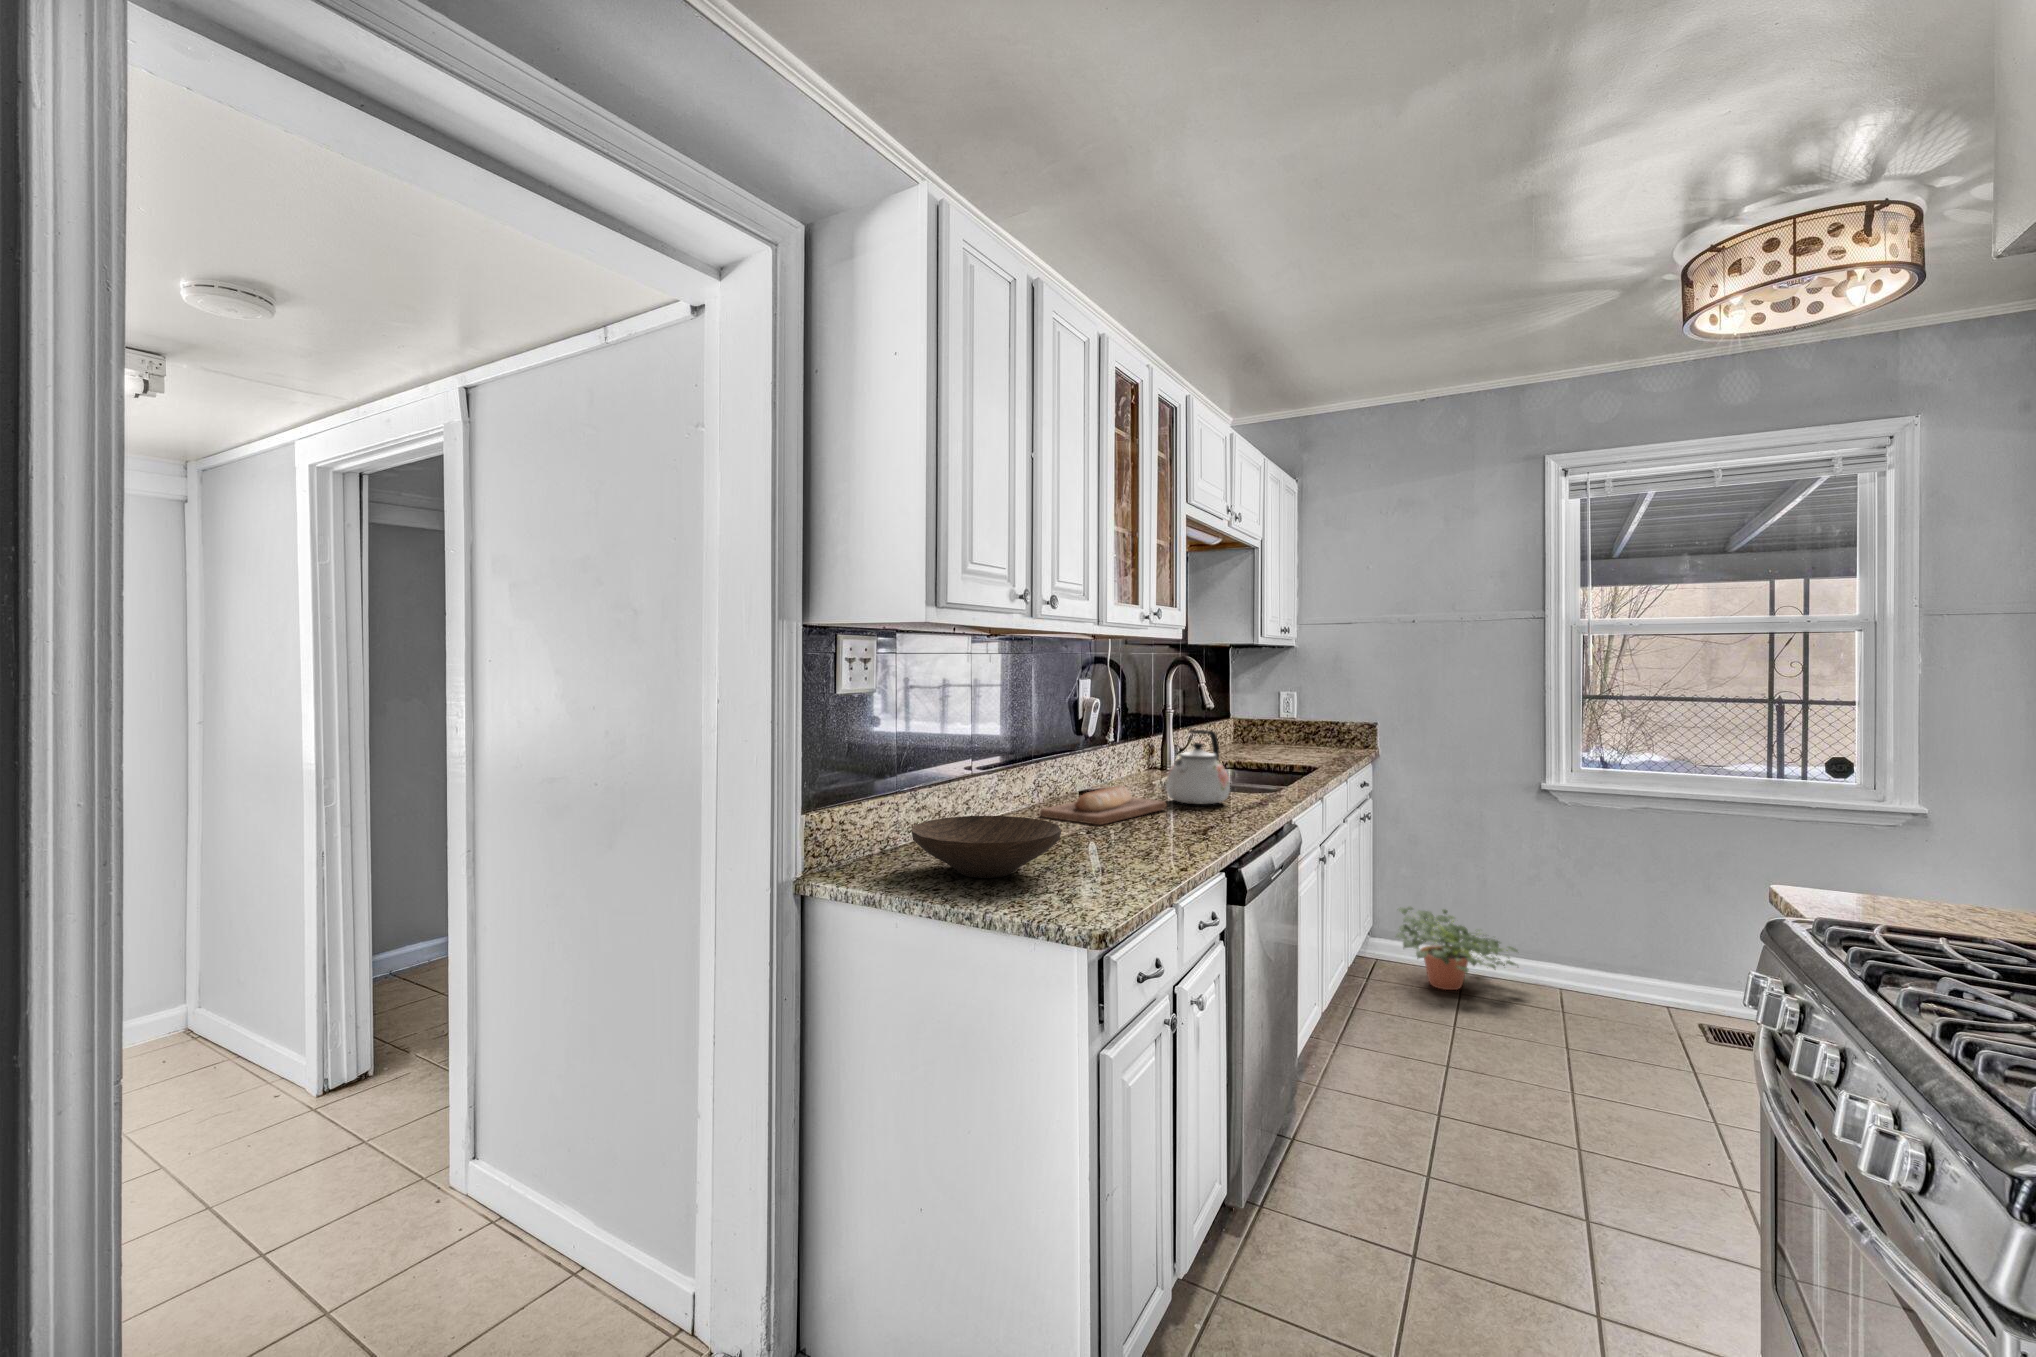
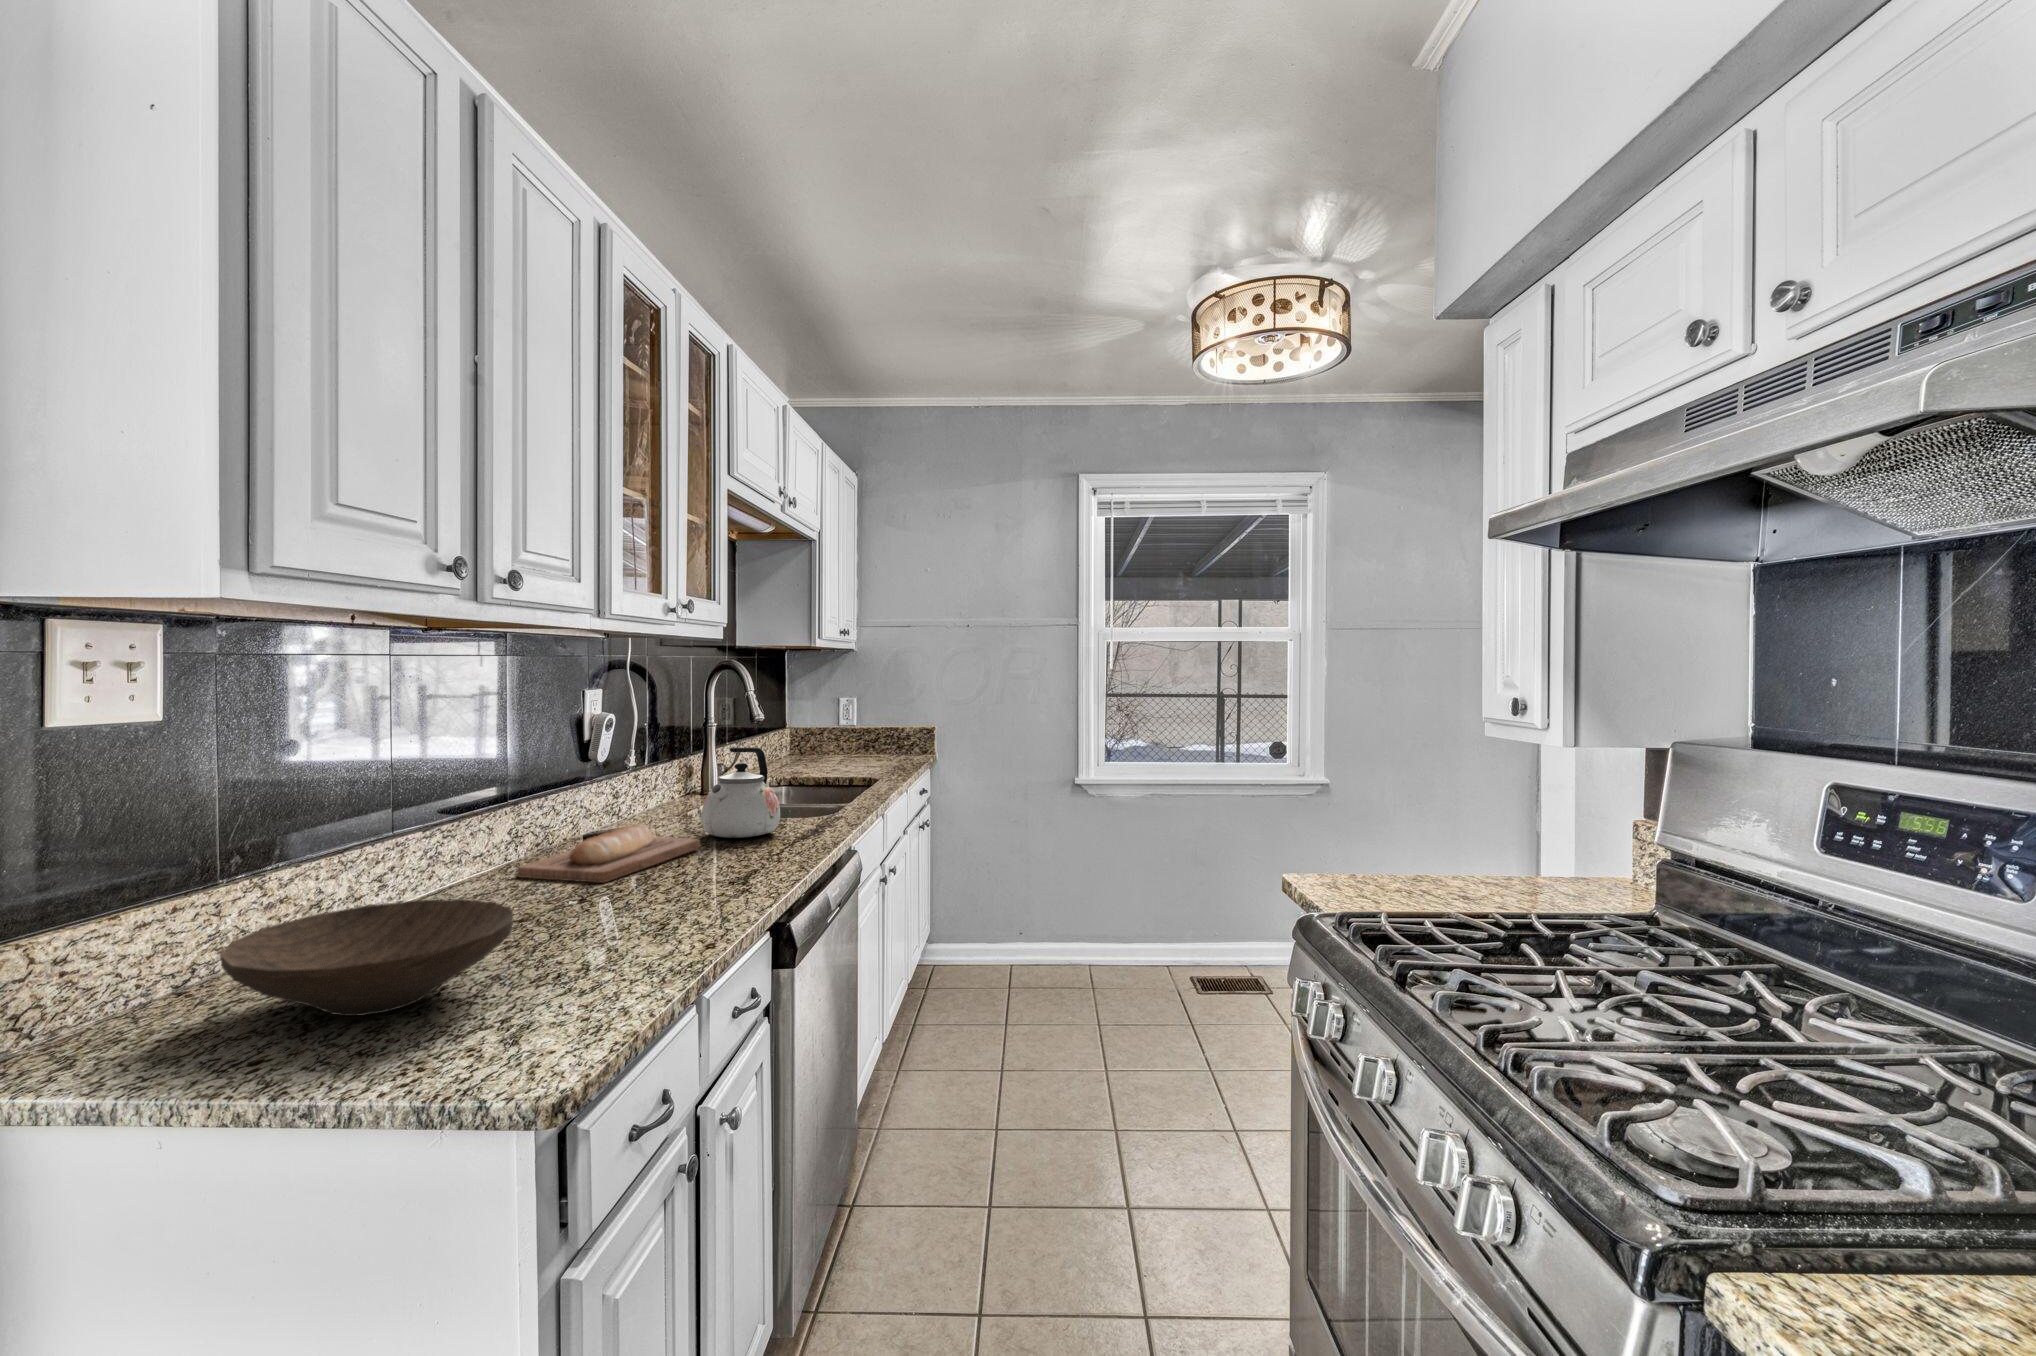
potted plant: present [1396,907,1517,990] -> none [954,910,1067,993]

